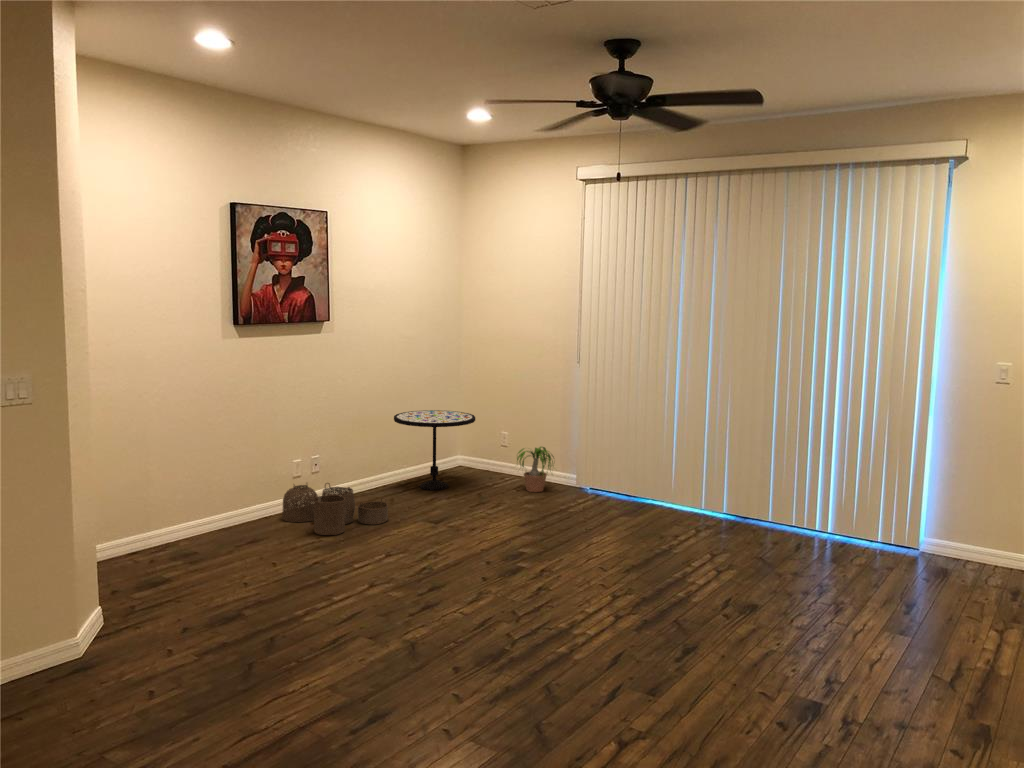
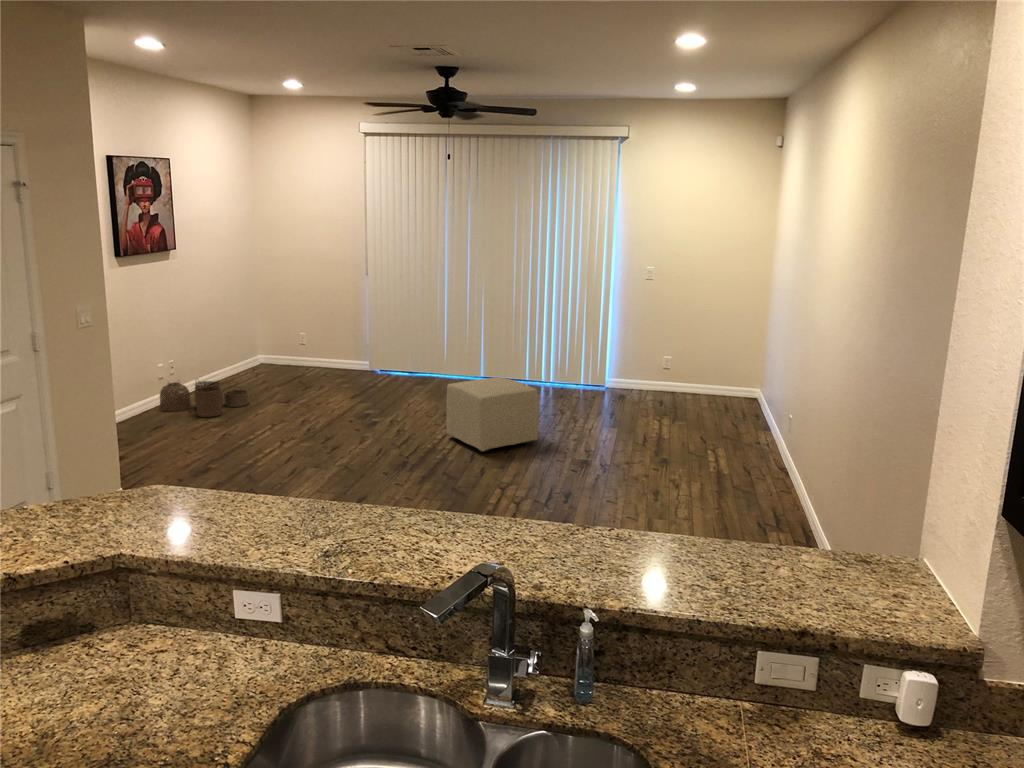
side table: present [394,410,475,490] -> none [227,319,293,381]
potted plant: present [517,447,553,492] -> none [322,341,363,376]
ottoman: none [610,526,755,651] -> present [446,377,539,452]

